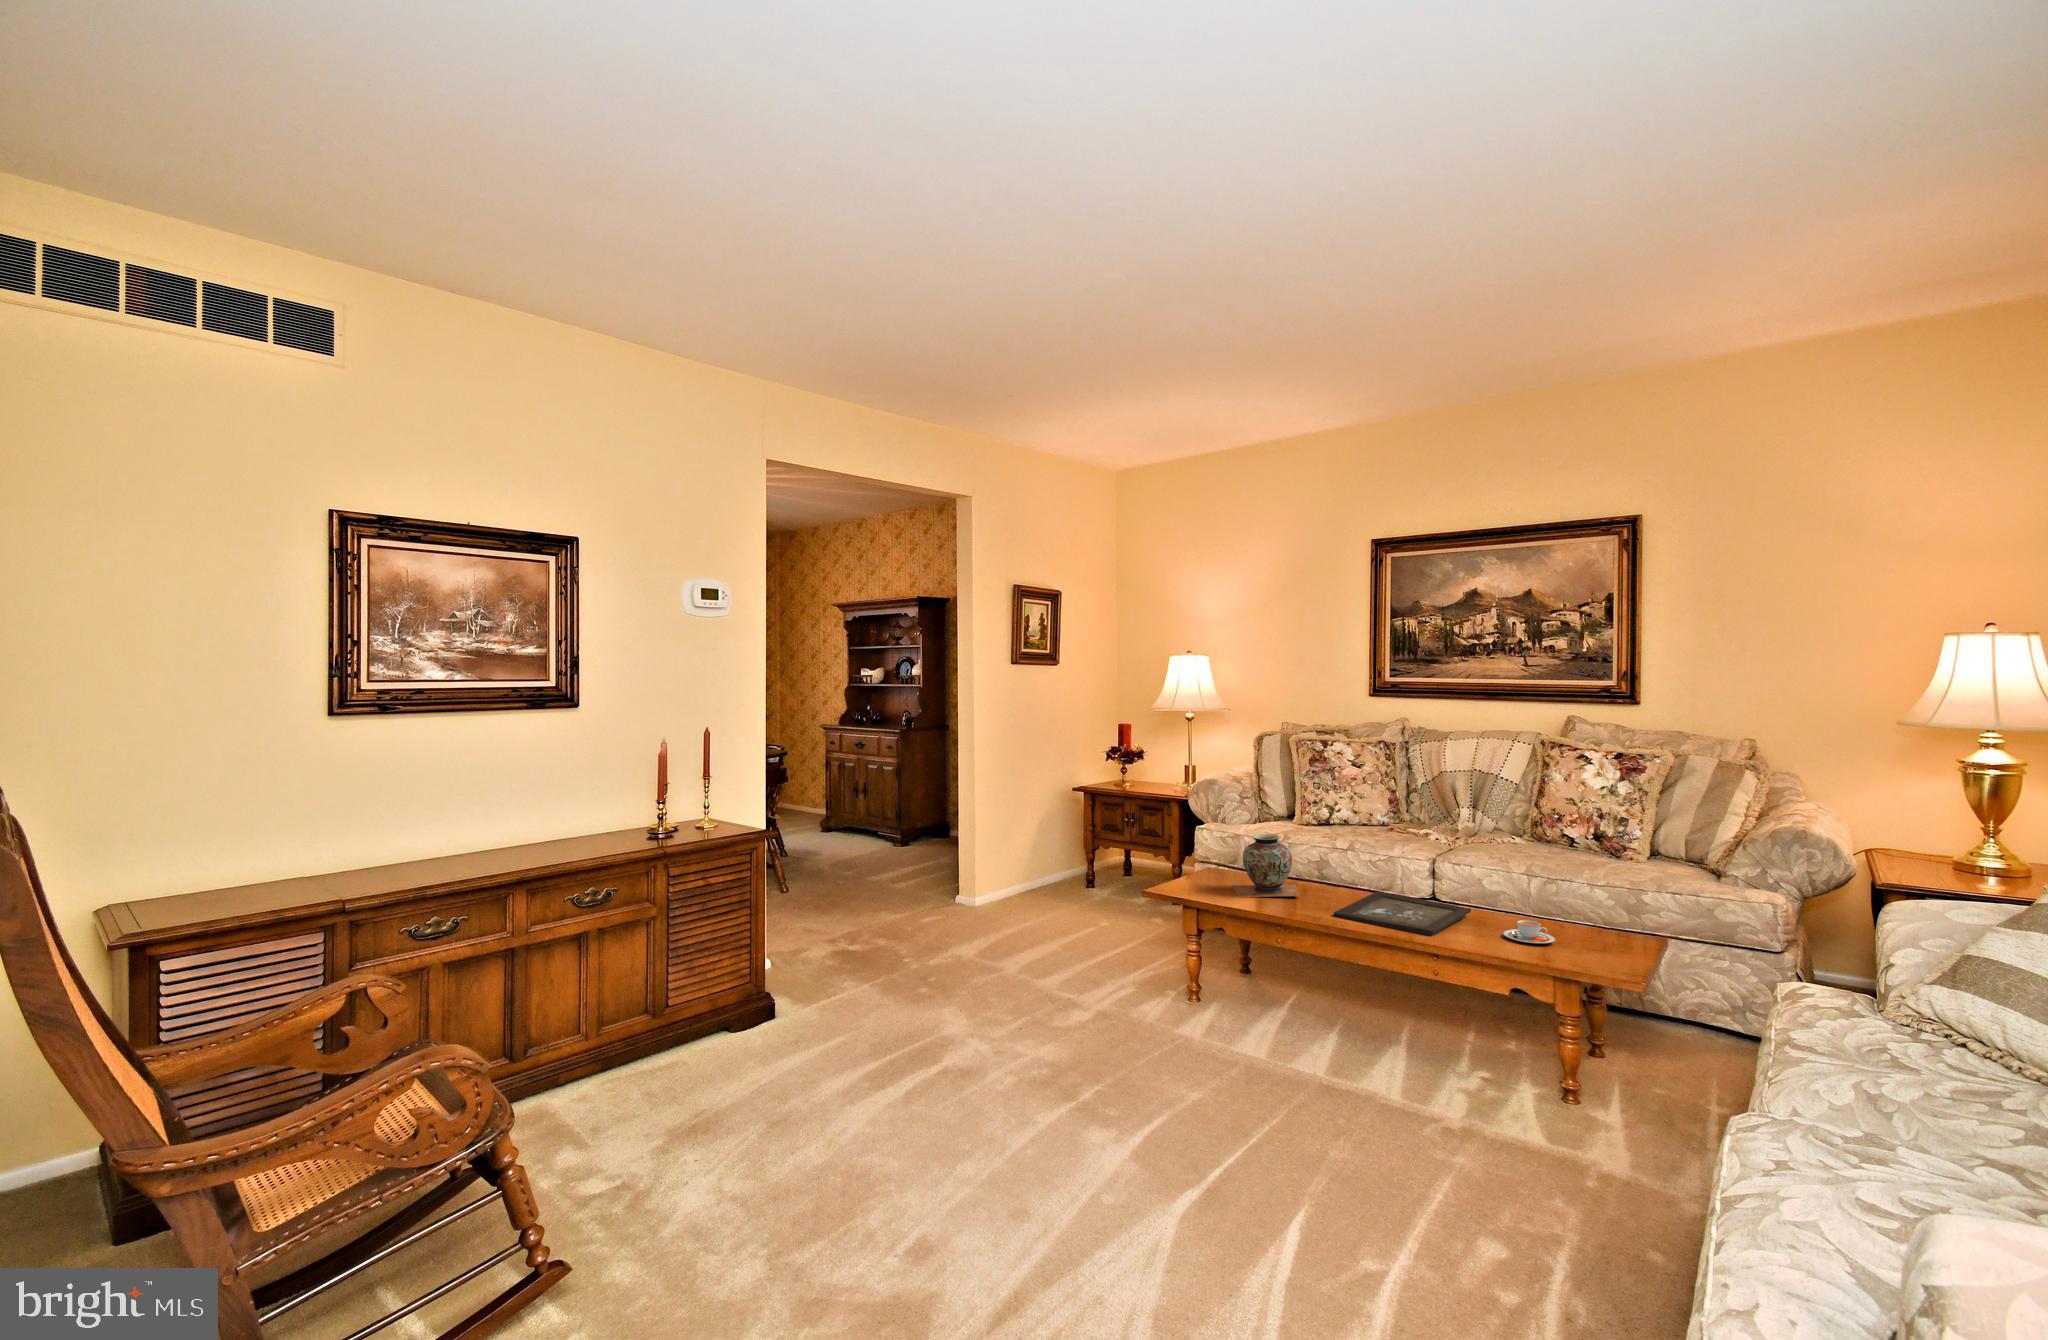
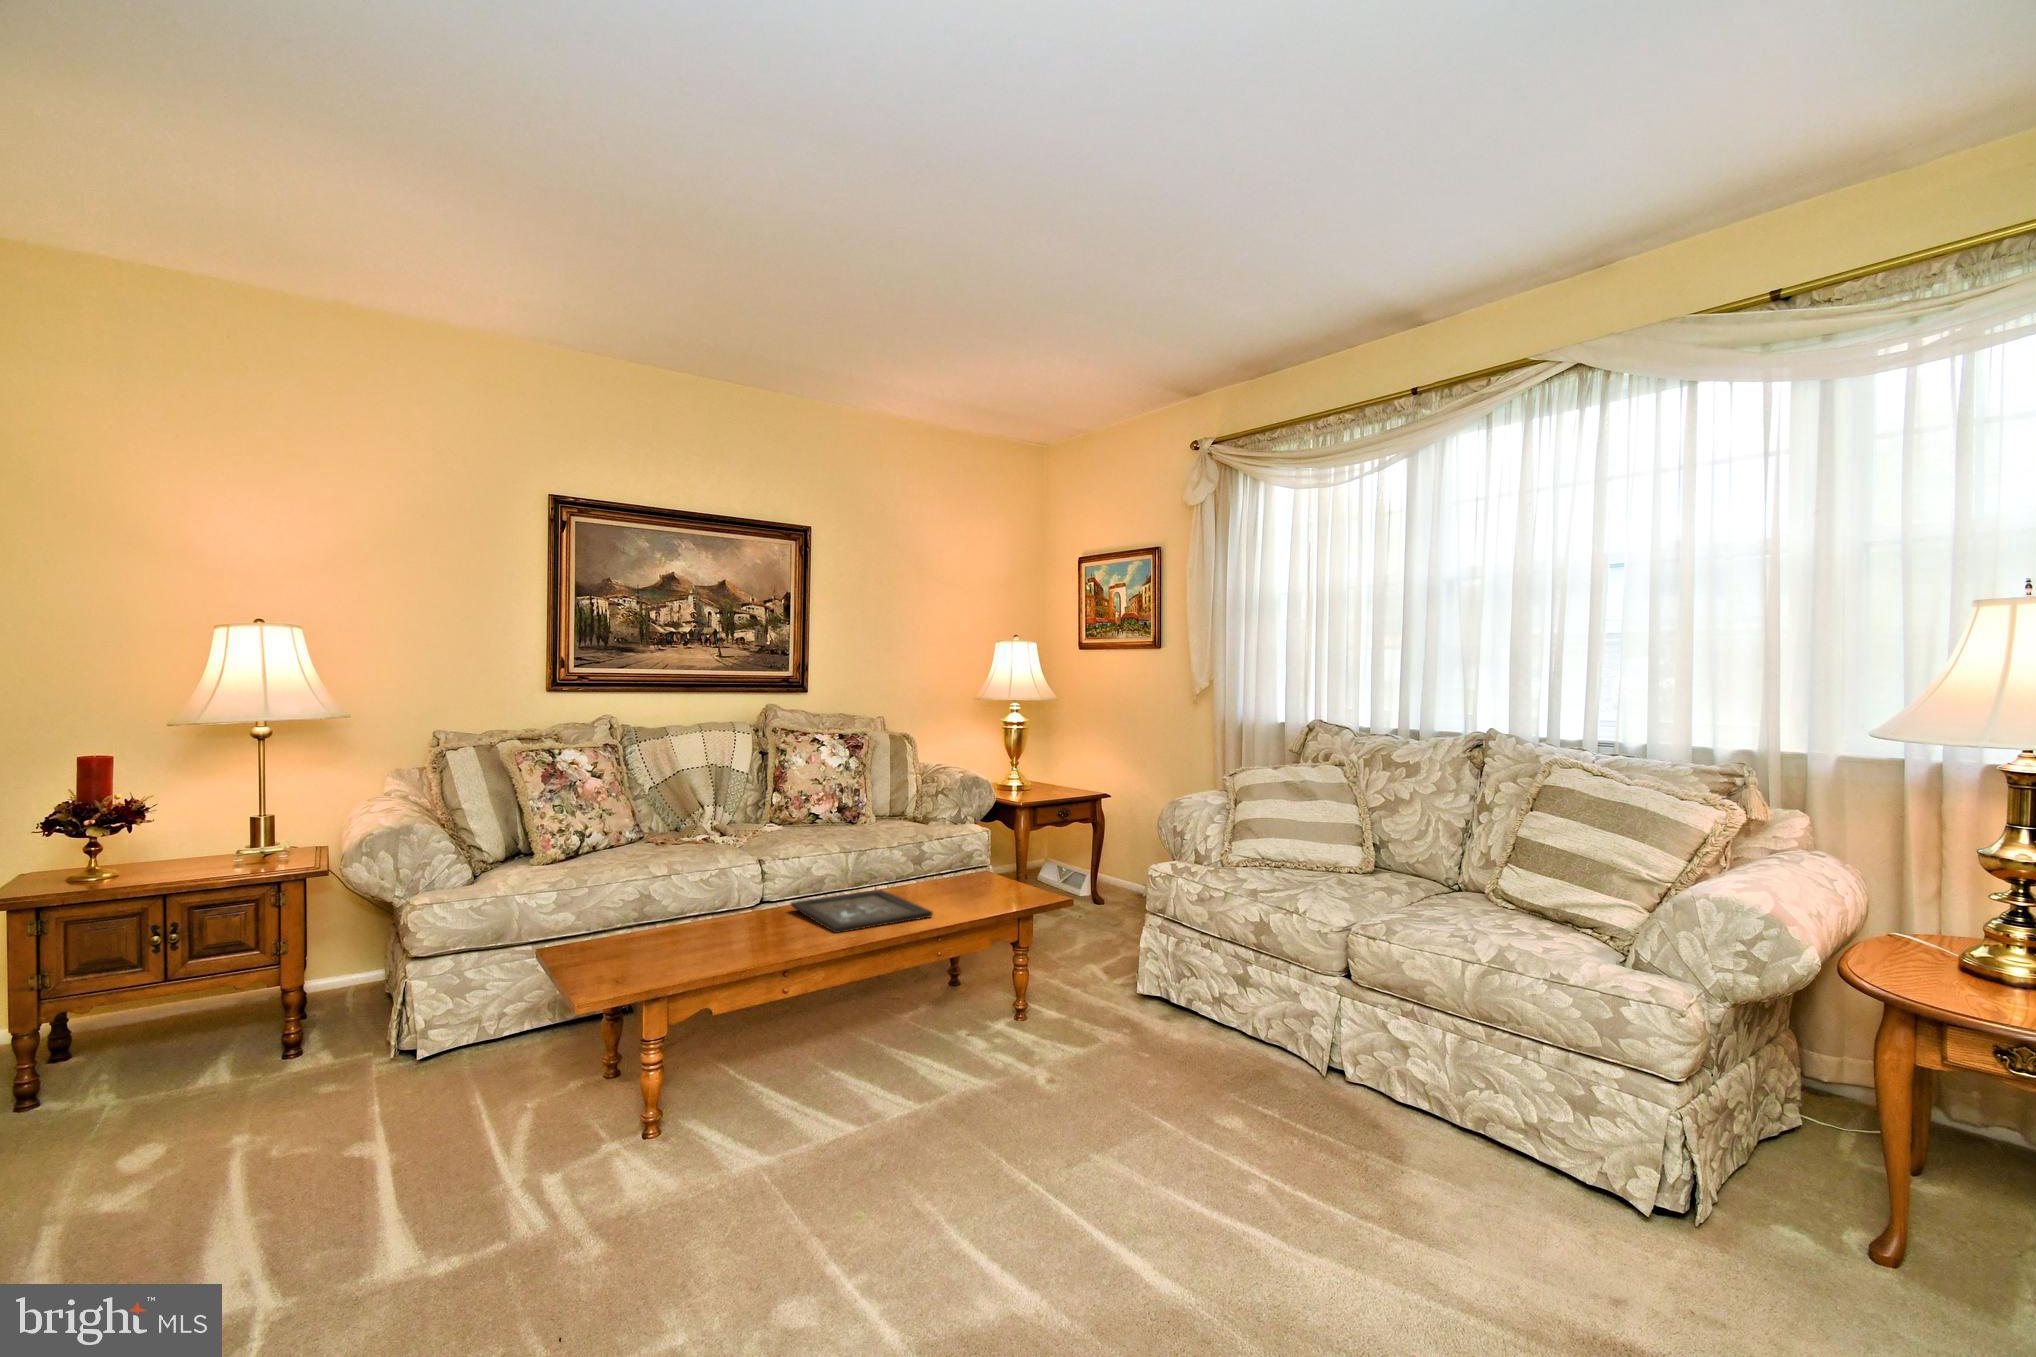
decorative vase: present [1232,834,1300,897] -> none [663,862,755,953]
teacup: present [1503,920,1555,943] -> none [941,880,983,899]

